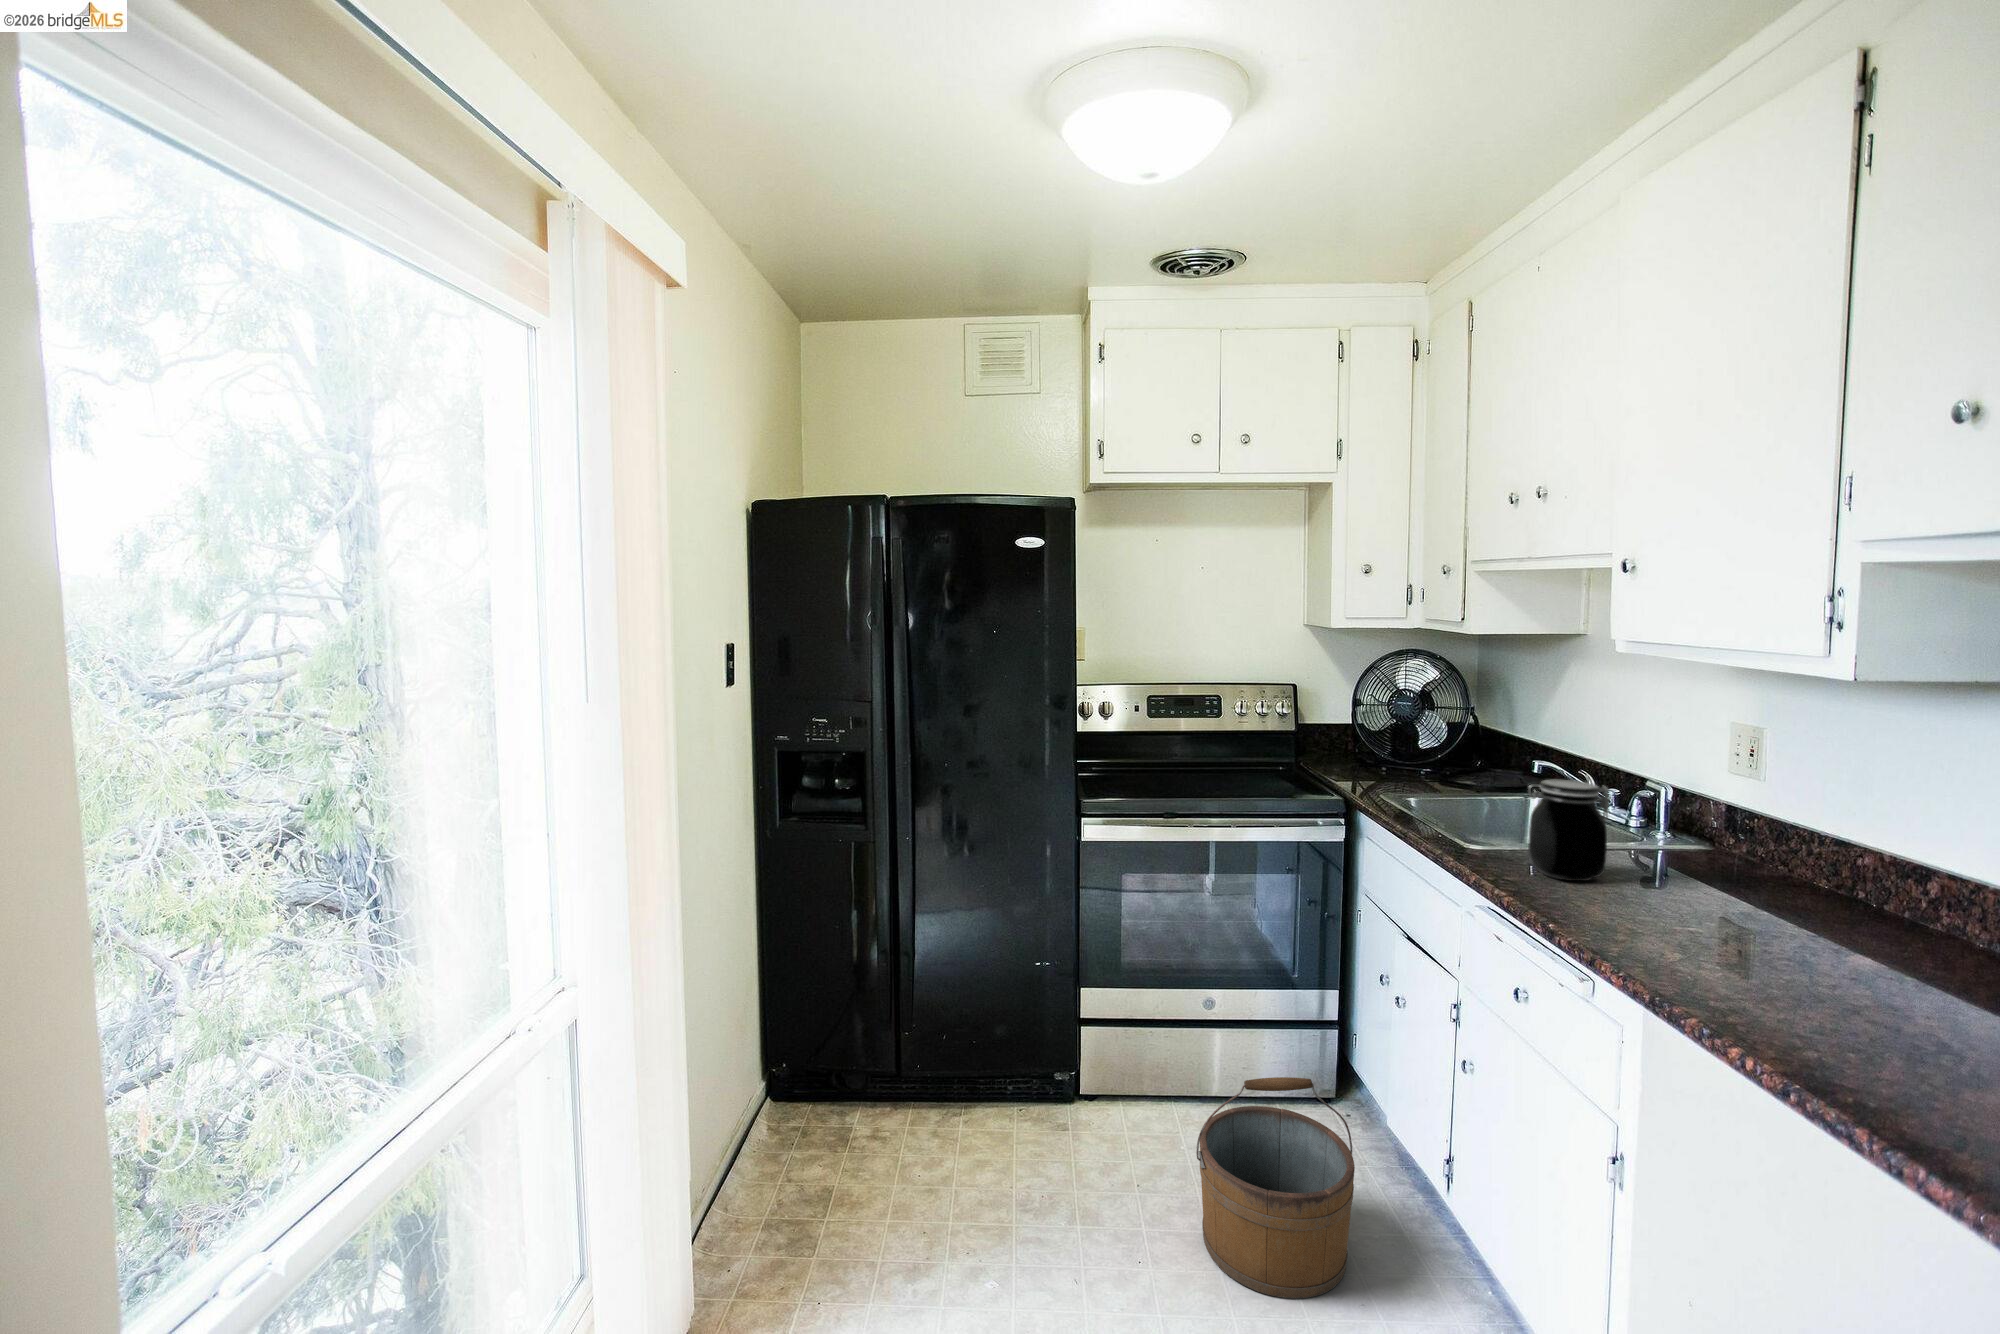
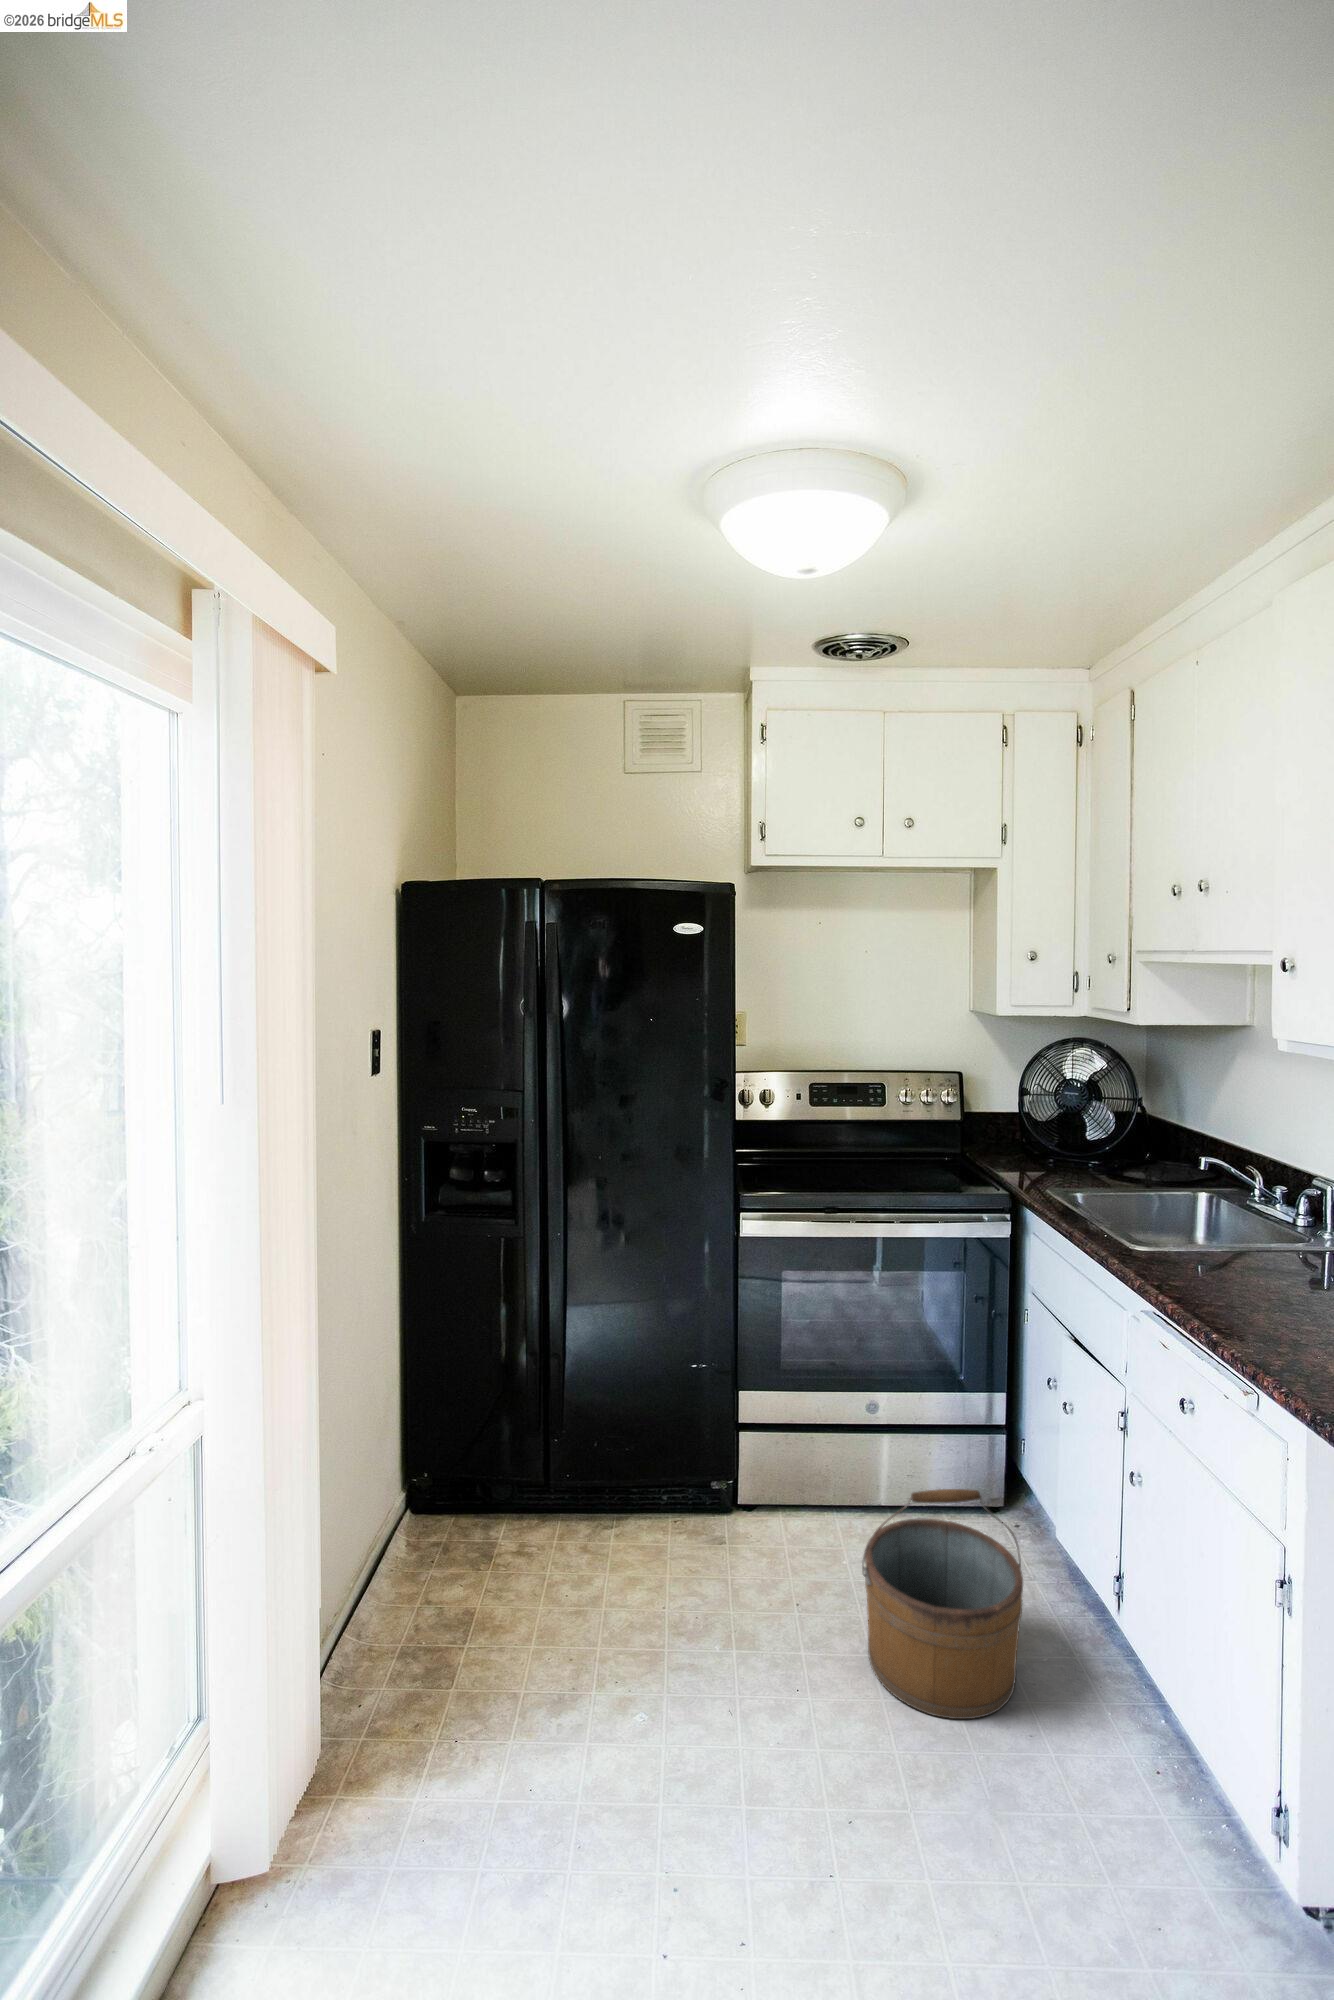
jar: present [1528,780,1611,881] -> none [1194,1185,1275,1289]

